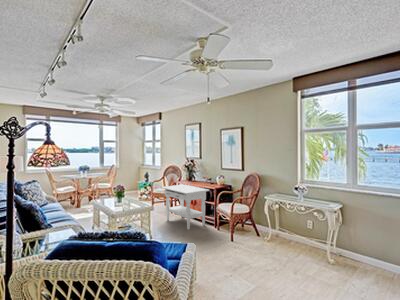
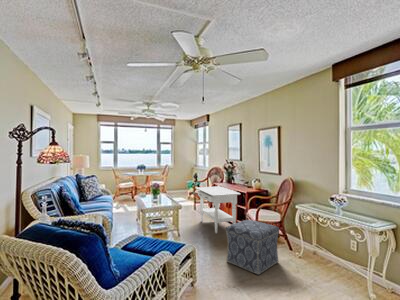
ottoman: none [212,213,256,259] -> present [226,220,279,275]

